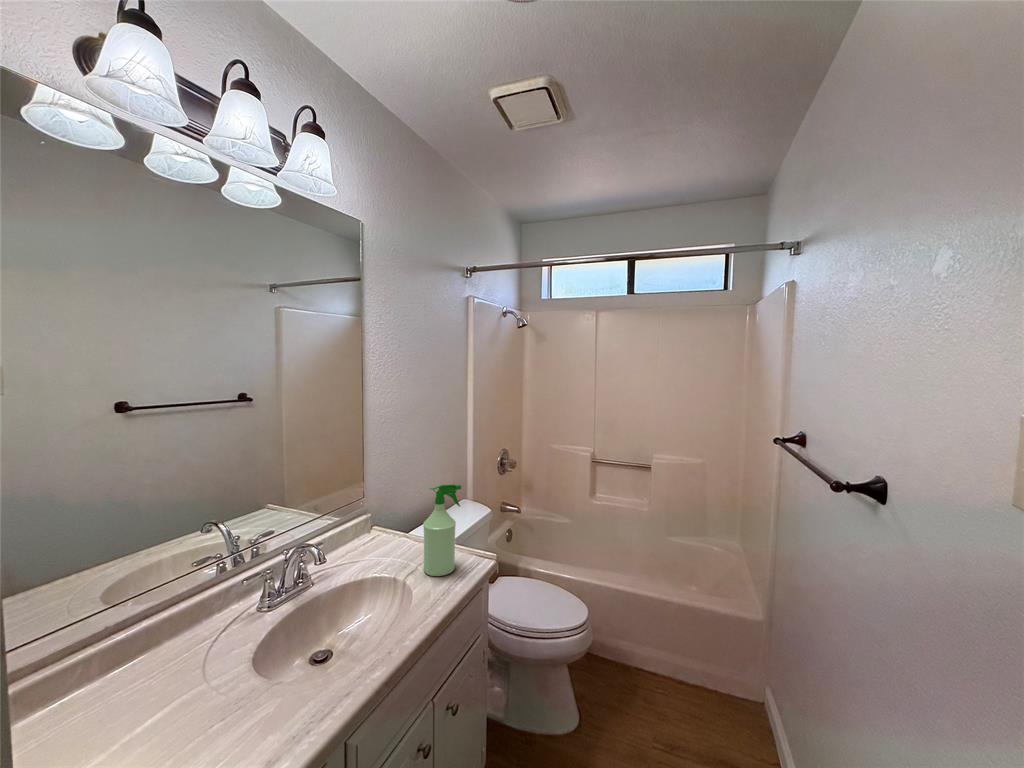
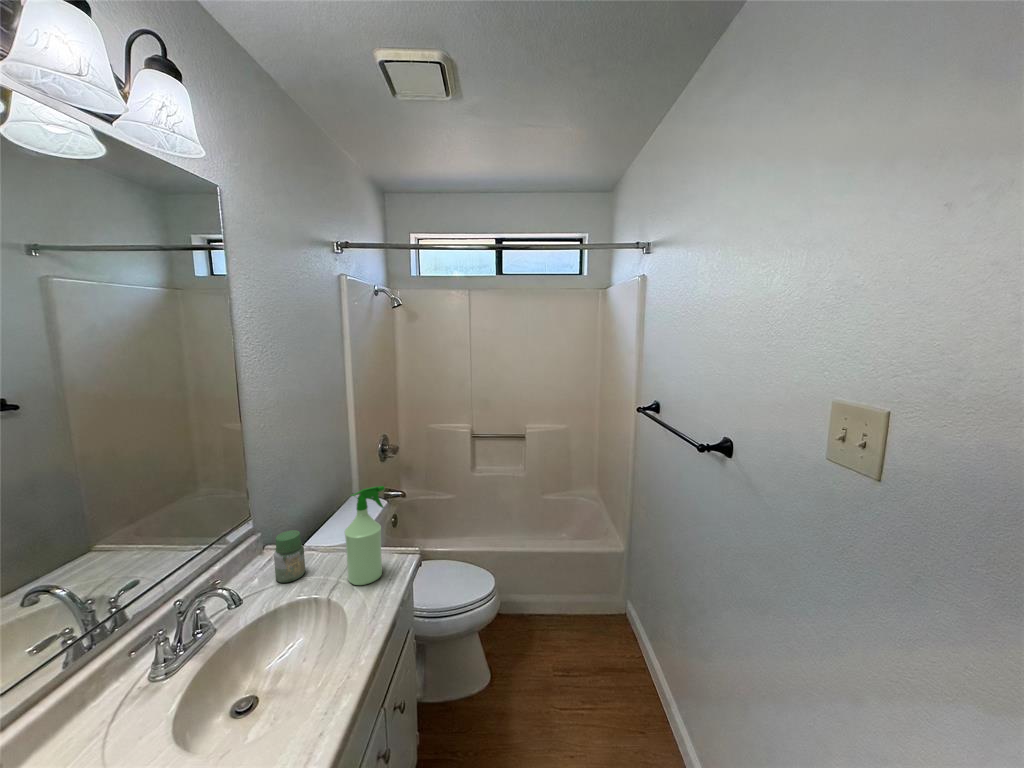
jar: none [370,514,395,560] -> present [274,530,305,583]

